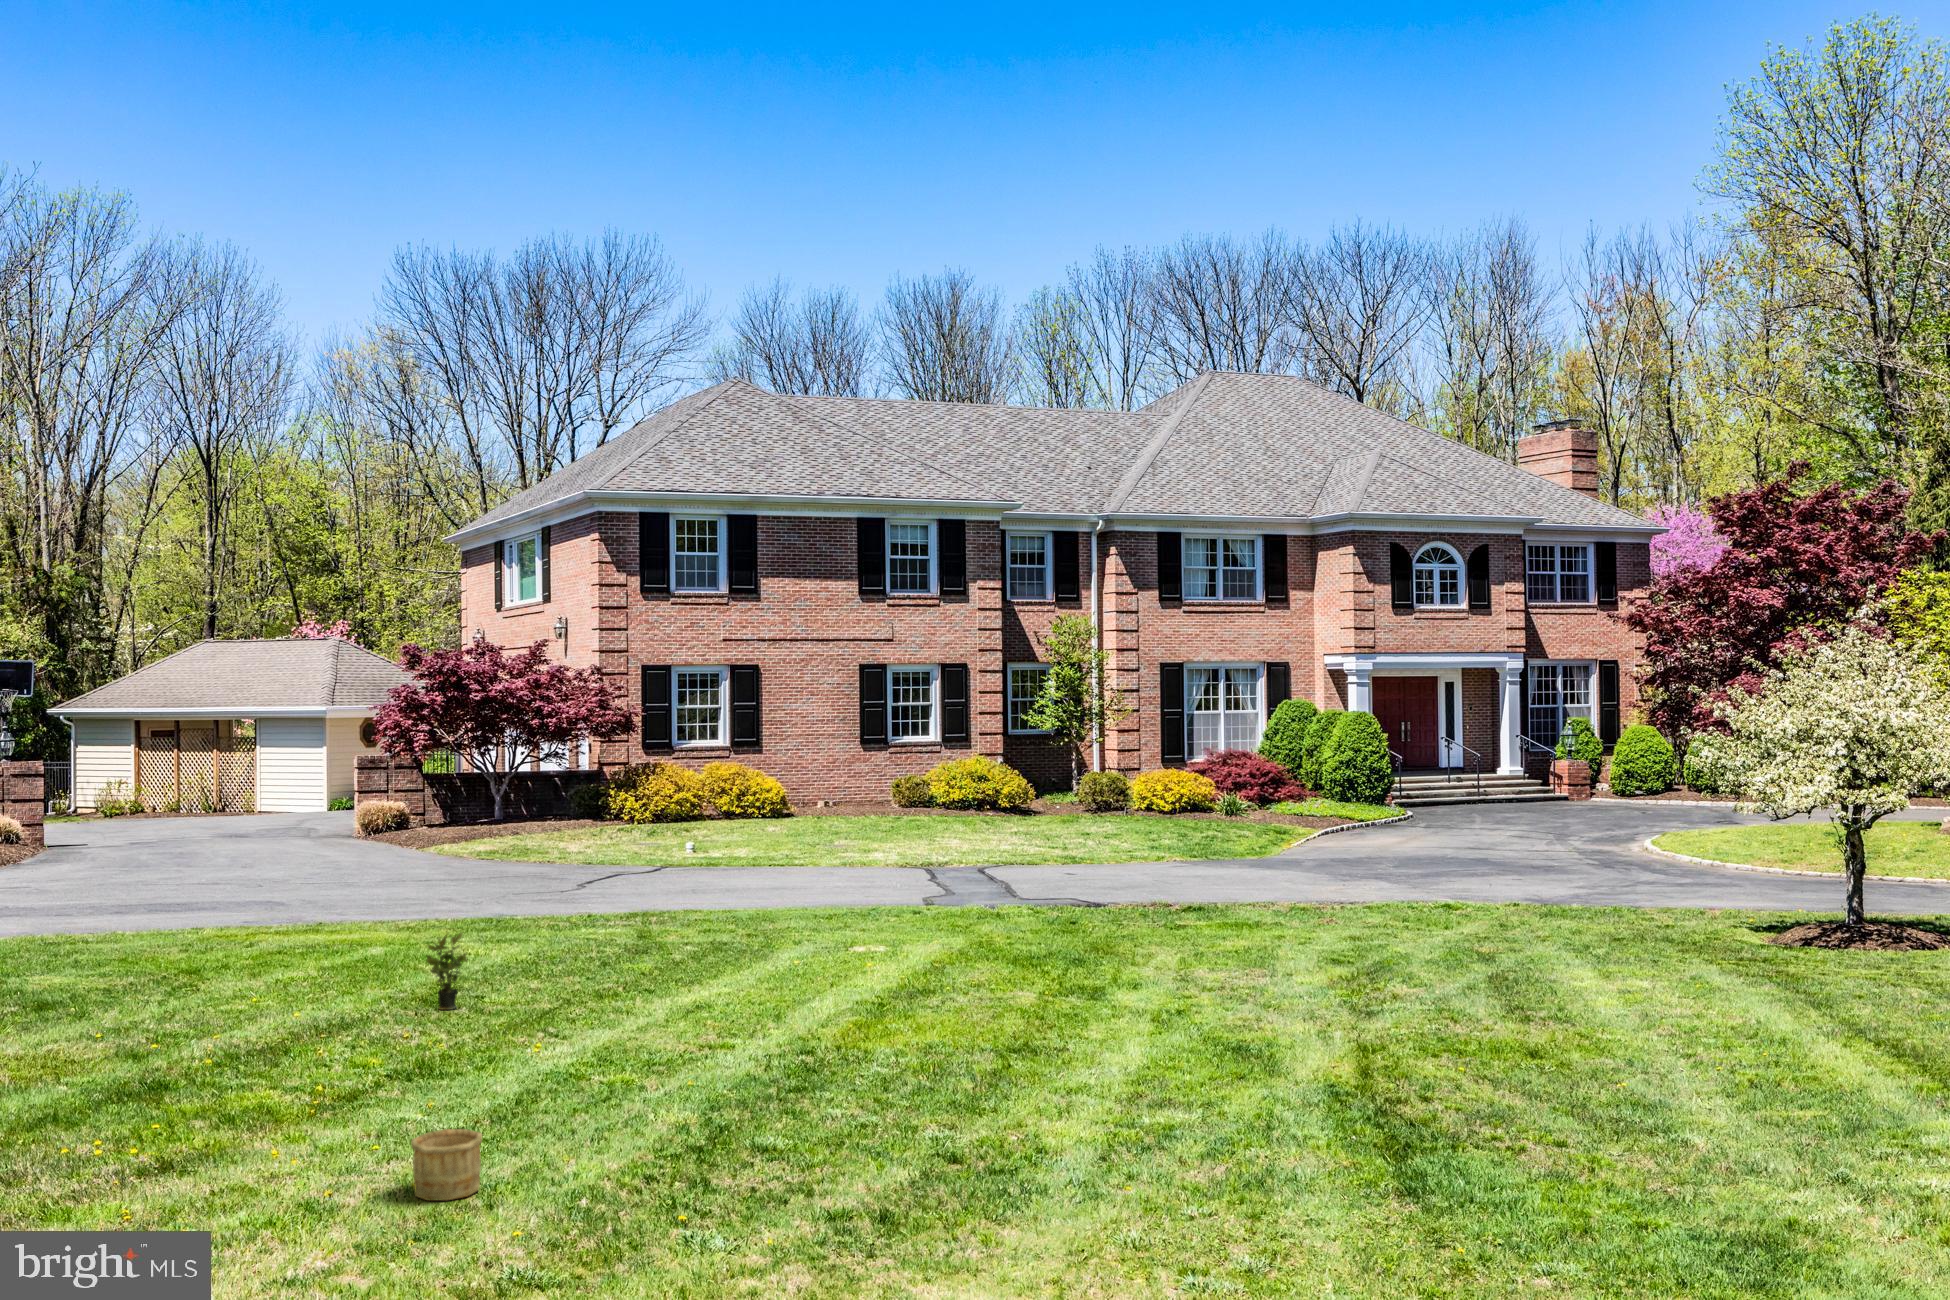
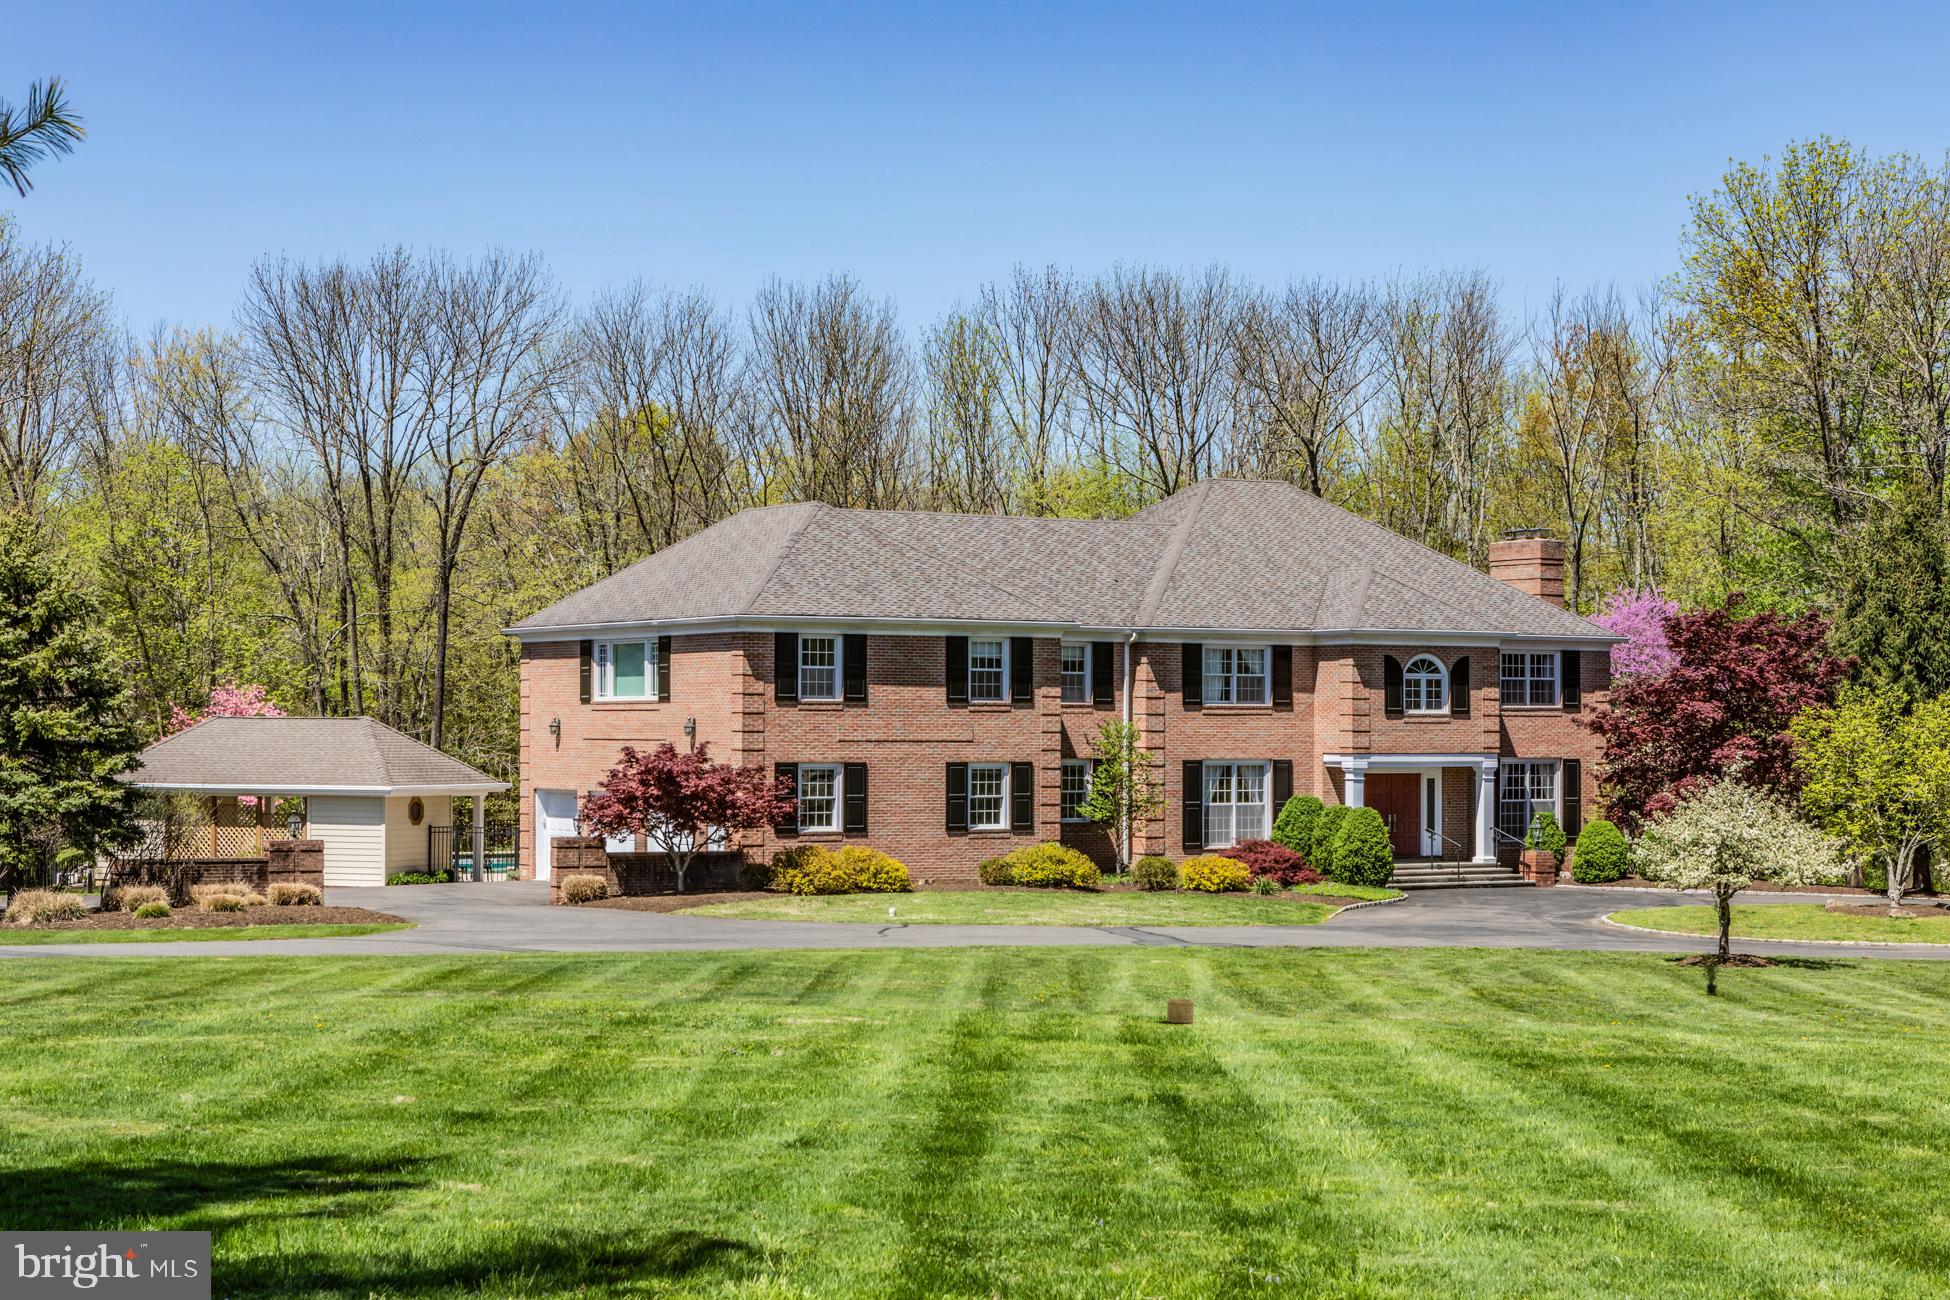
potted plant: present [427,932,468,1010] -> present [1702,953,1719,995]

